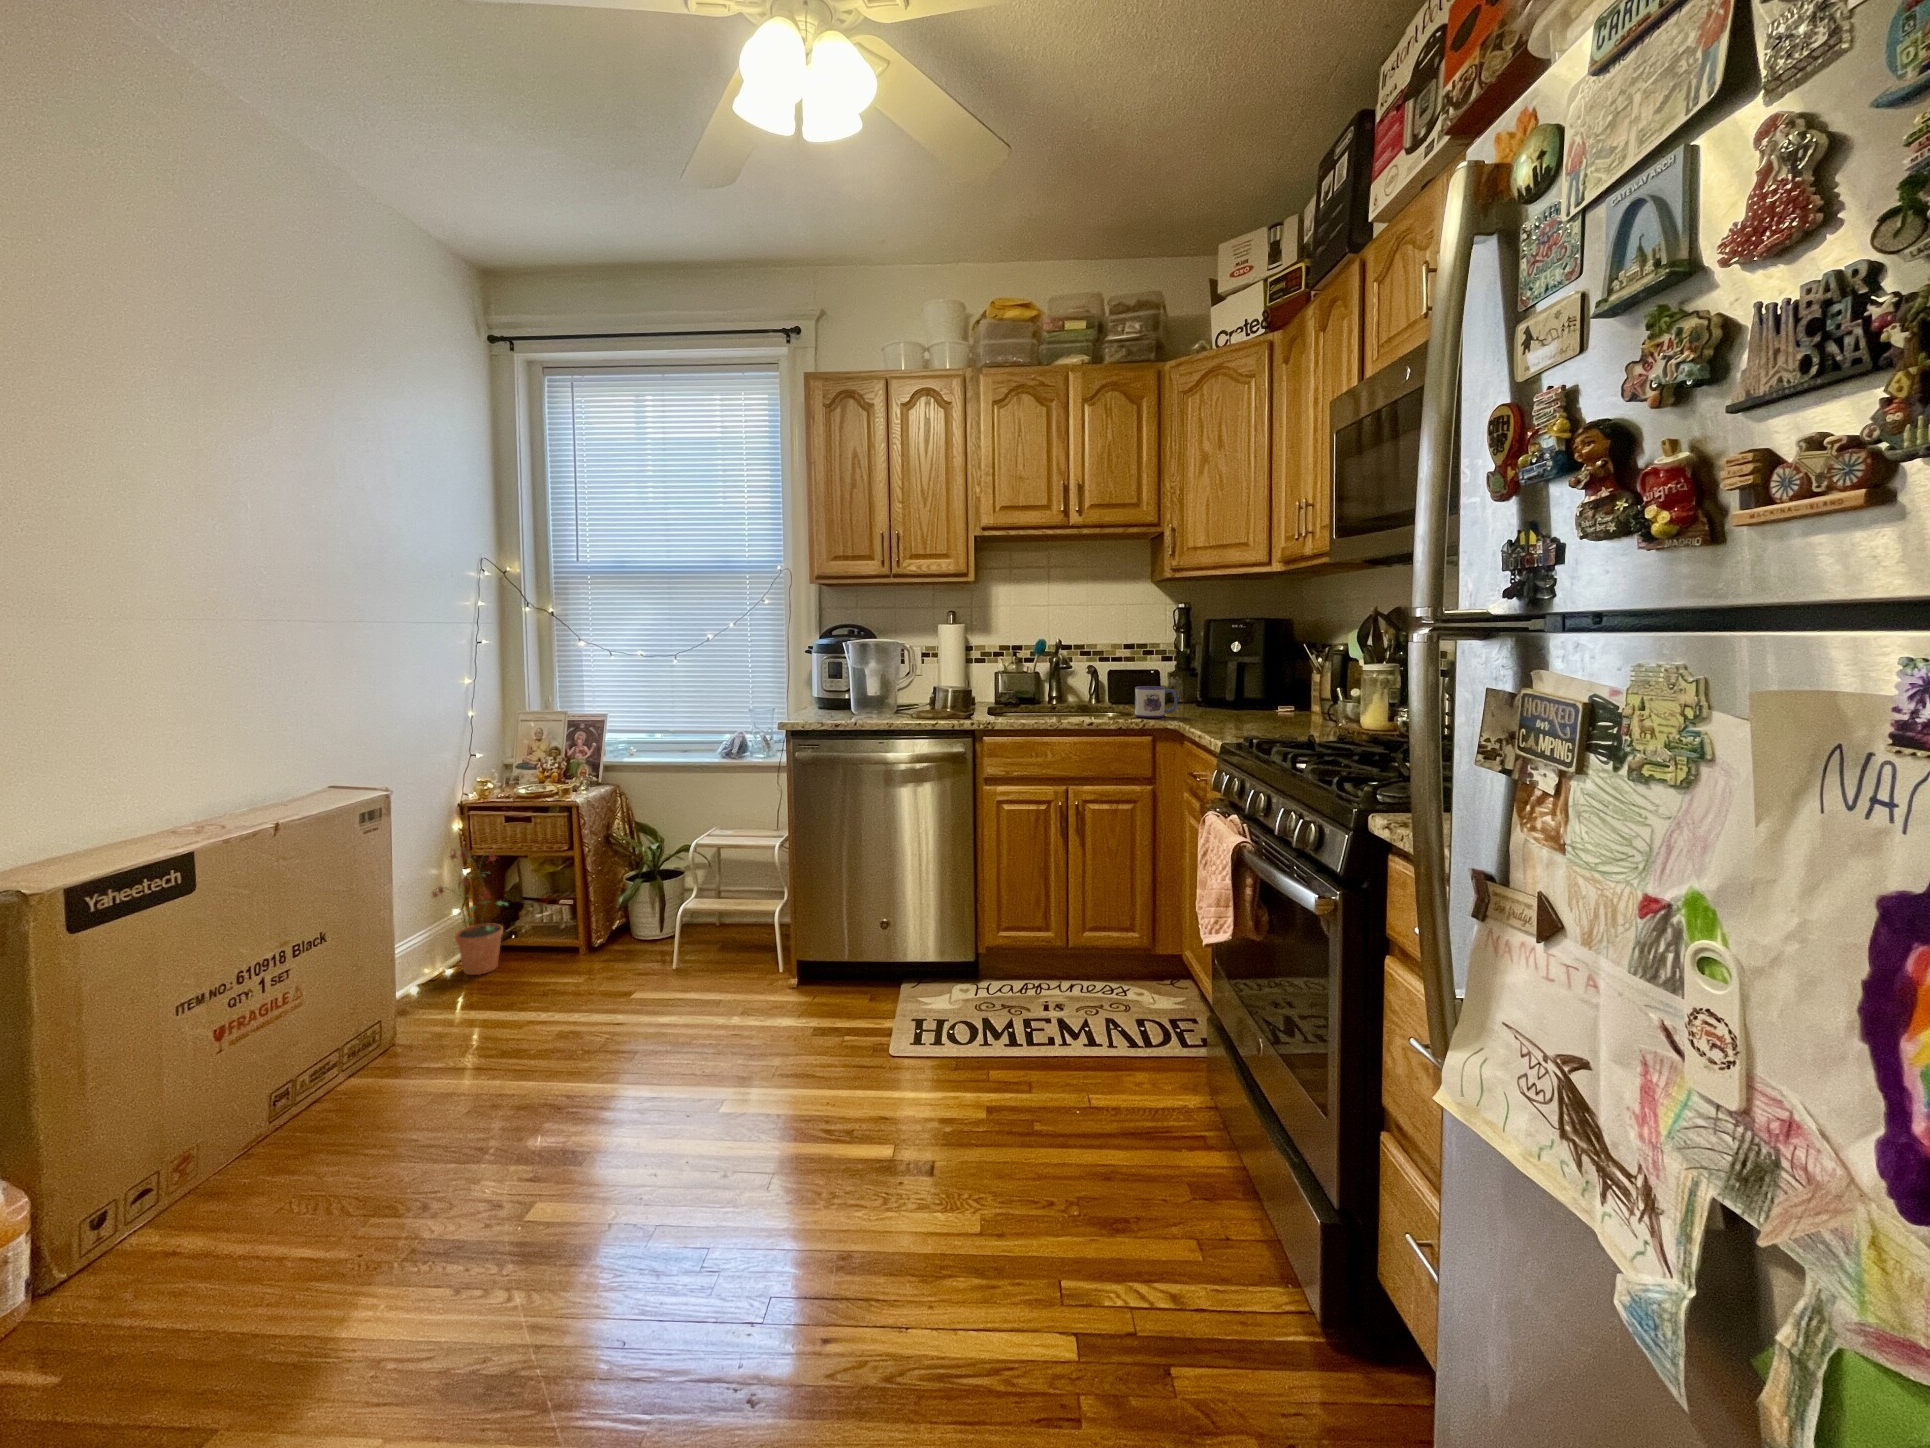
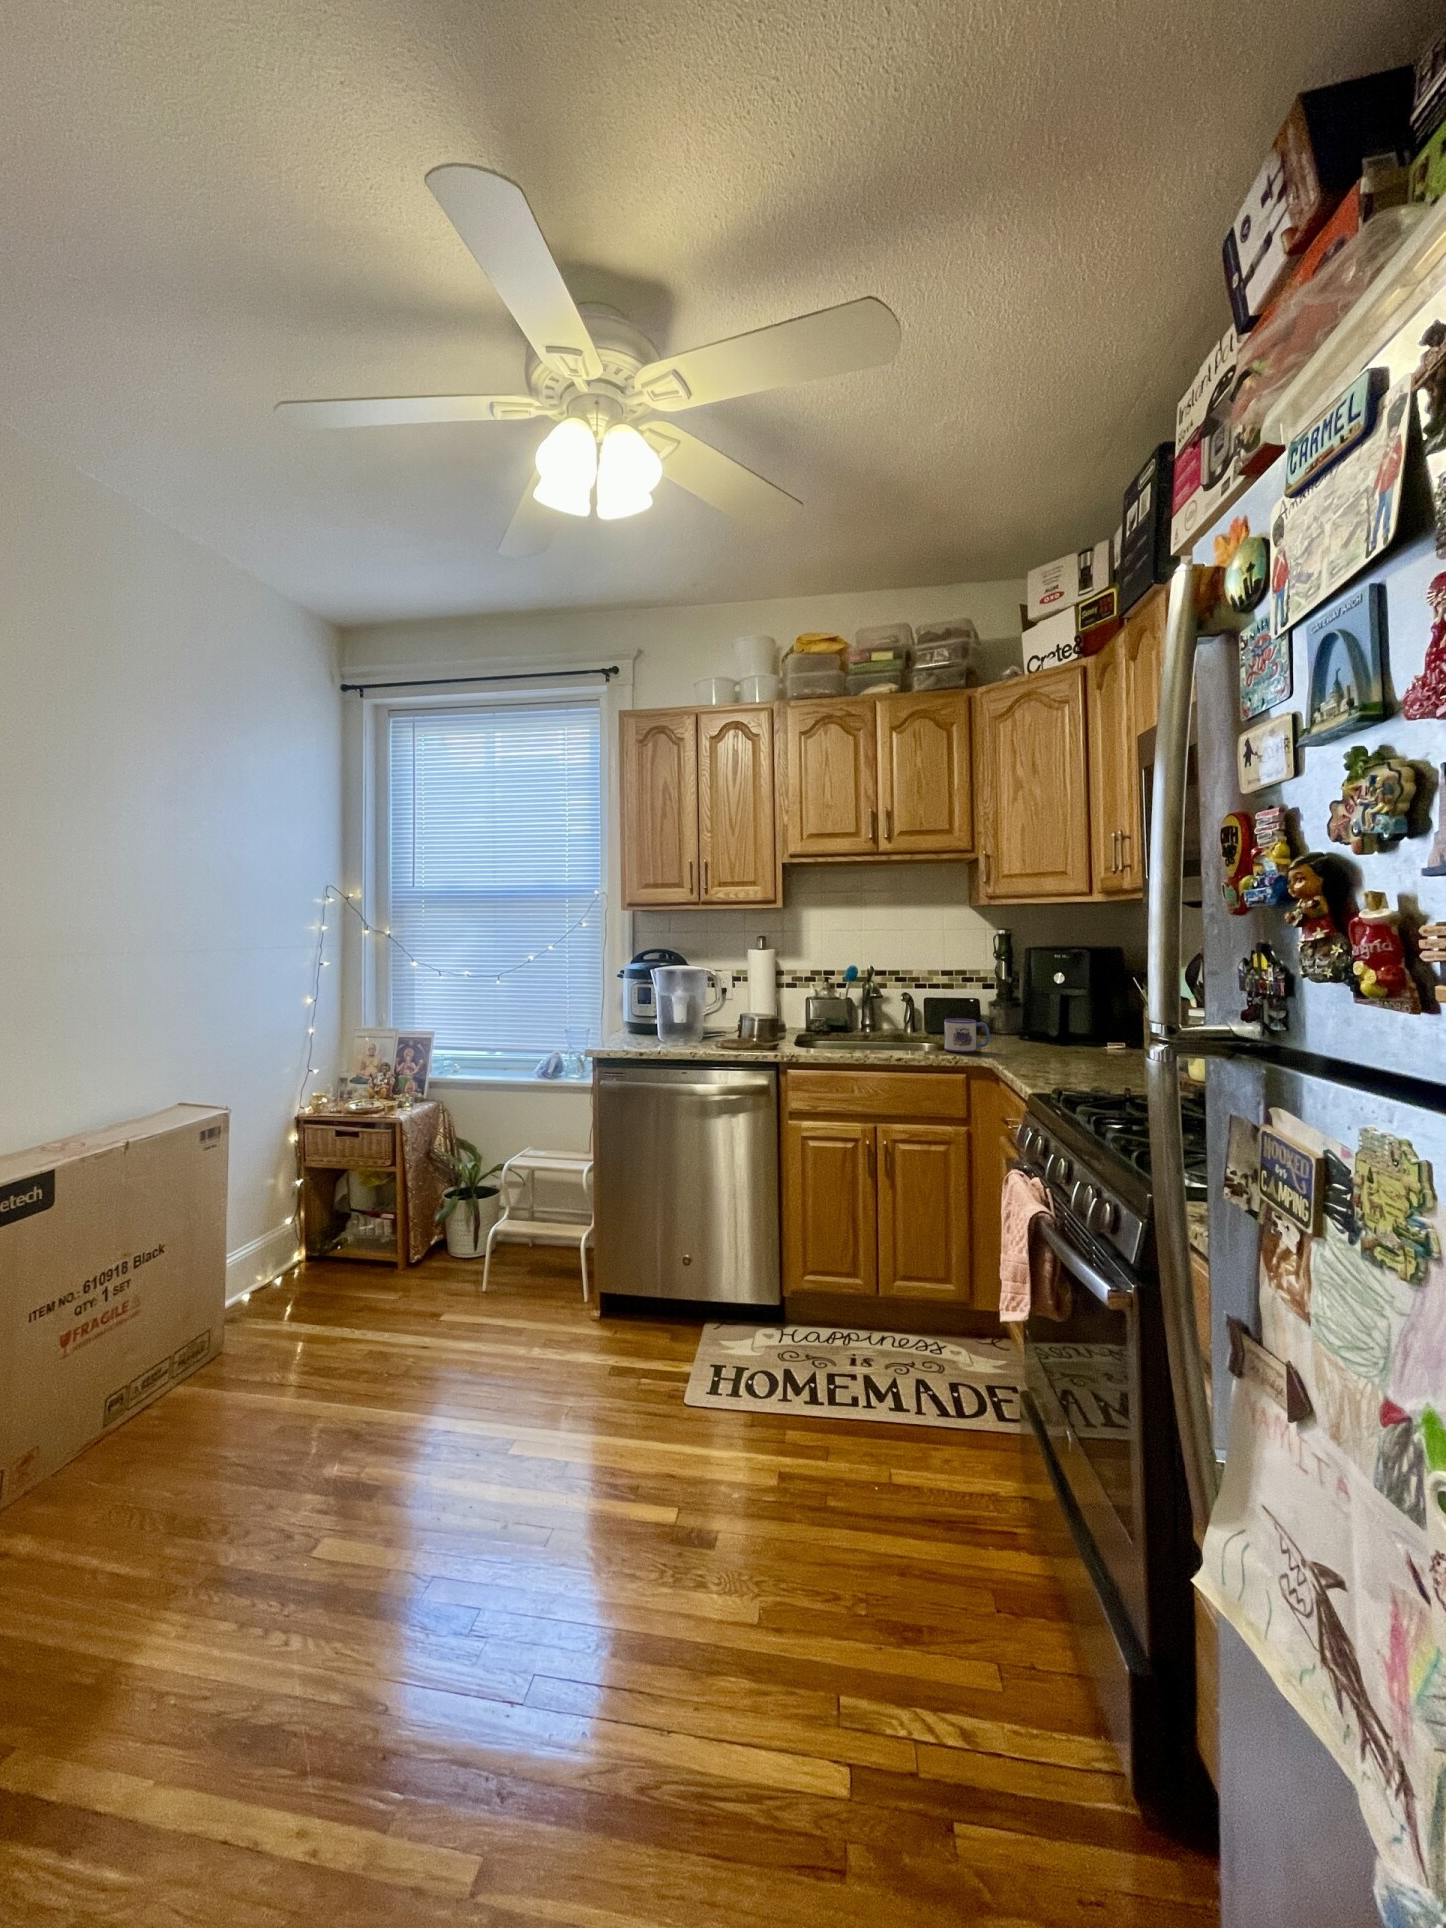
potted plant: present [433,848,507,975] -> none [270,1159,340,1283]

